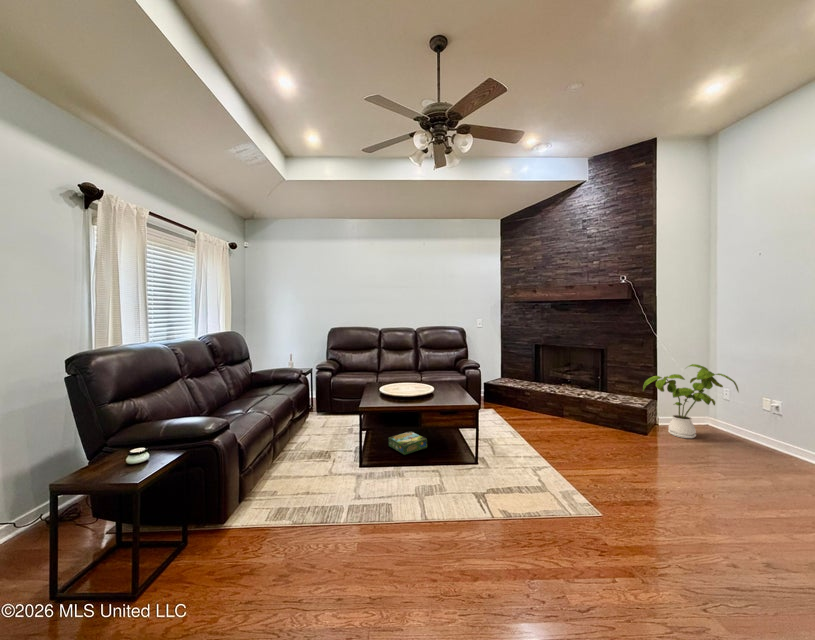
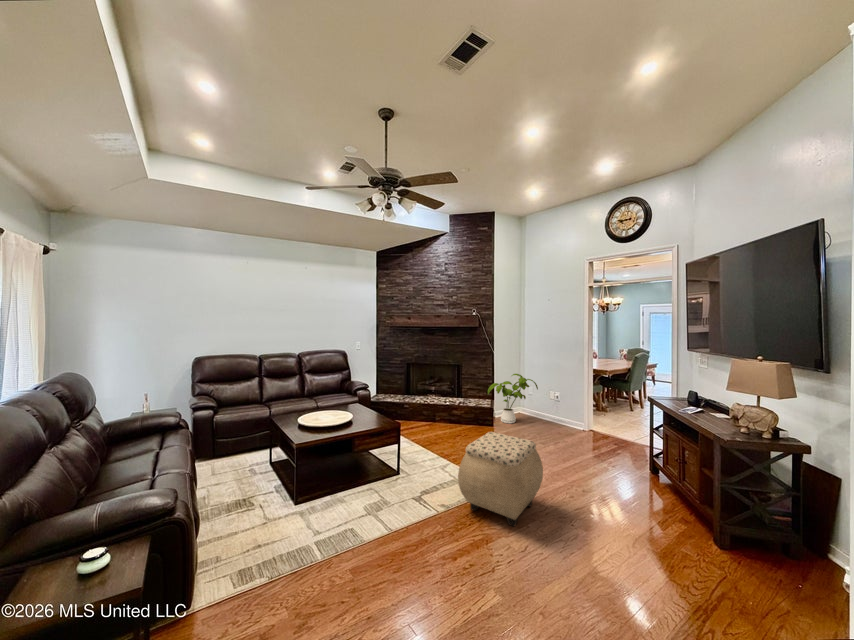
board game: present [388,431,427,455] -> none [313,459,351,483]
ottoman: none [521,432,674,579] -> present [458,432,543,526]

